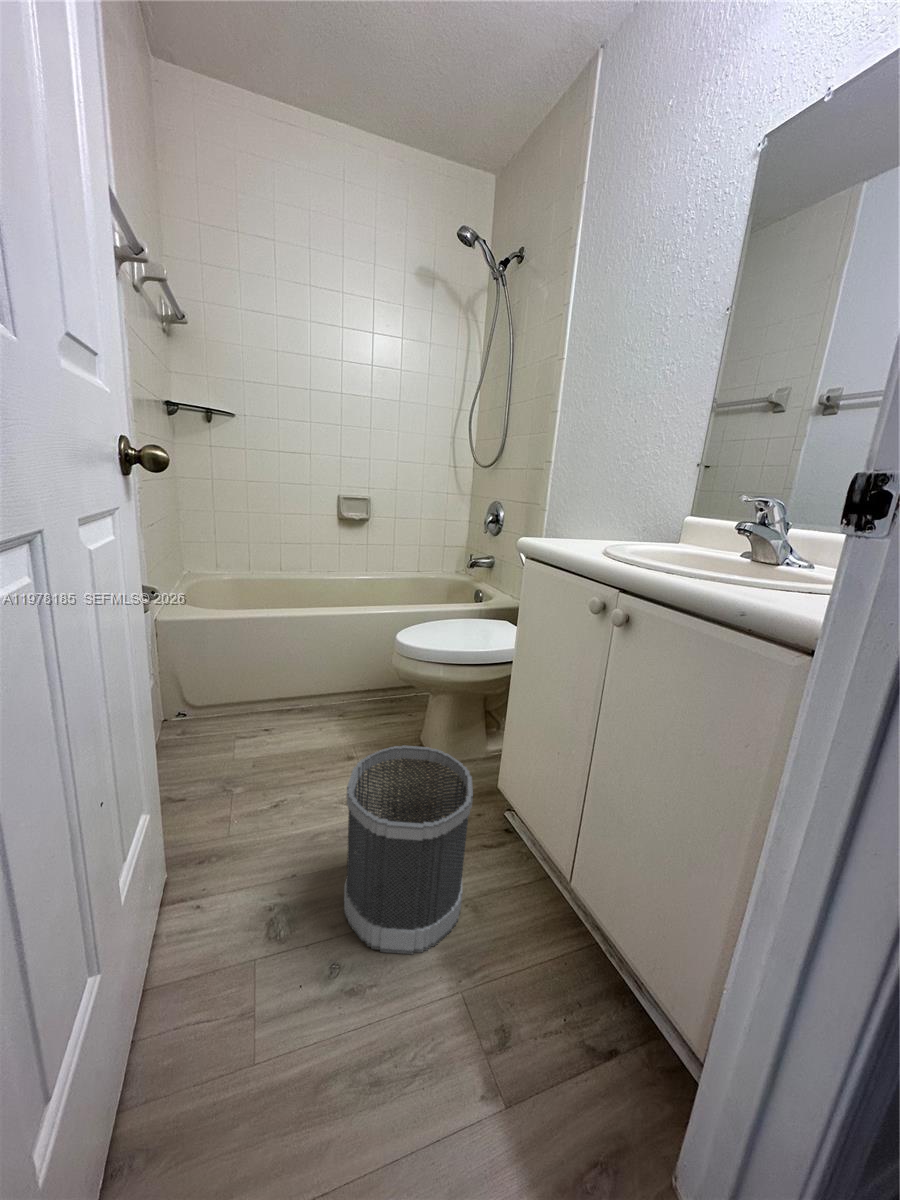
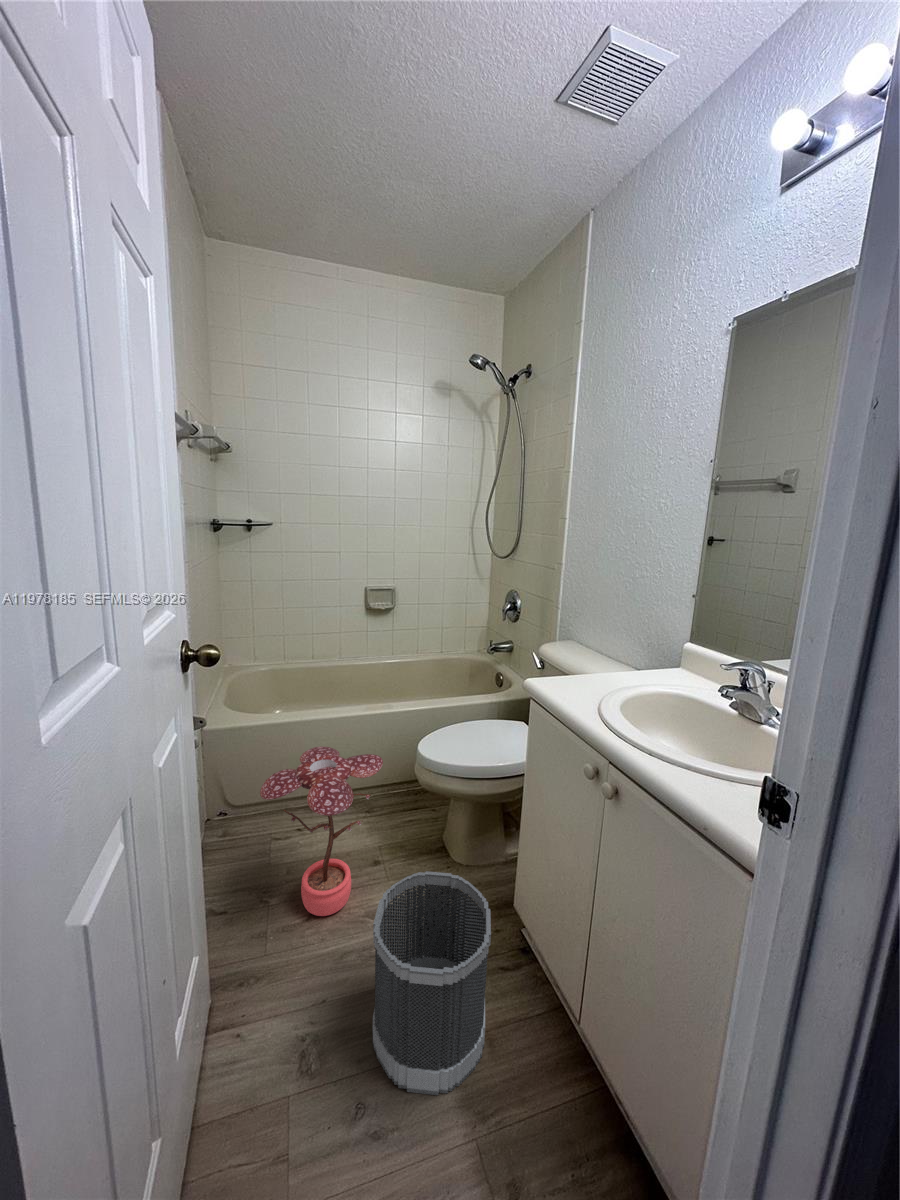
potted plant: none [221,635,357,804] -> present [260,746,383,916]

